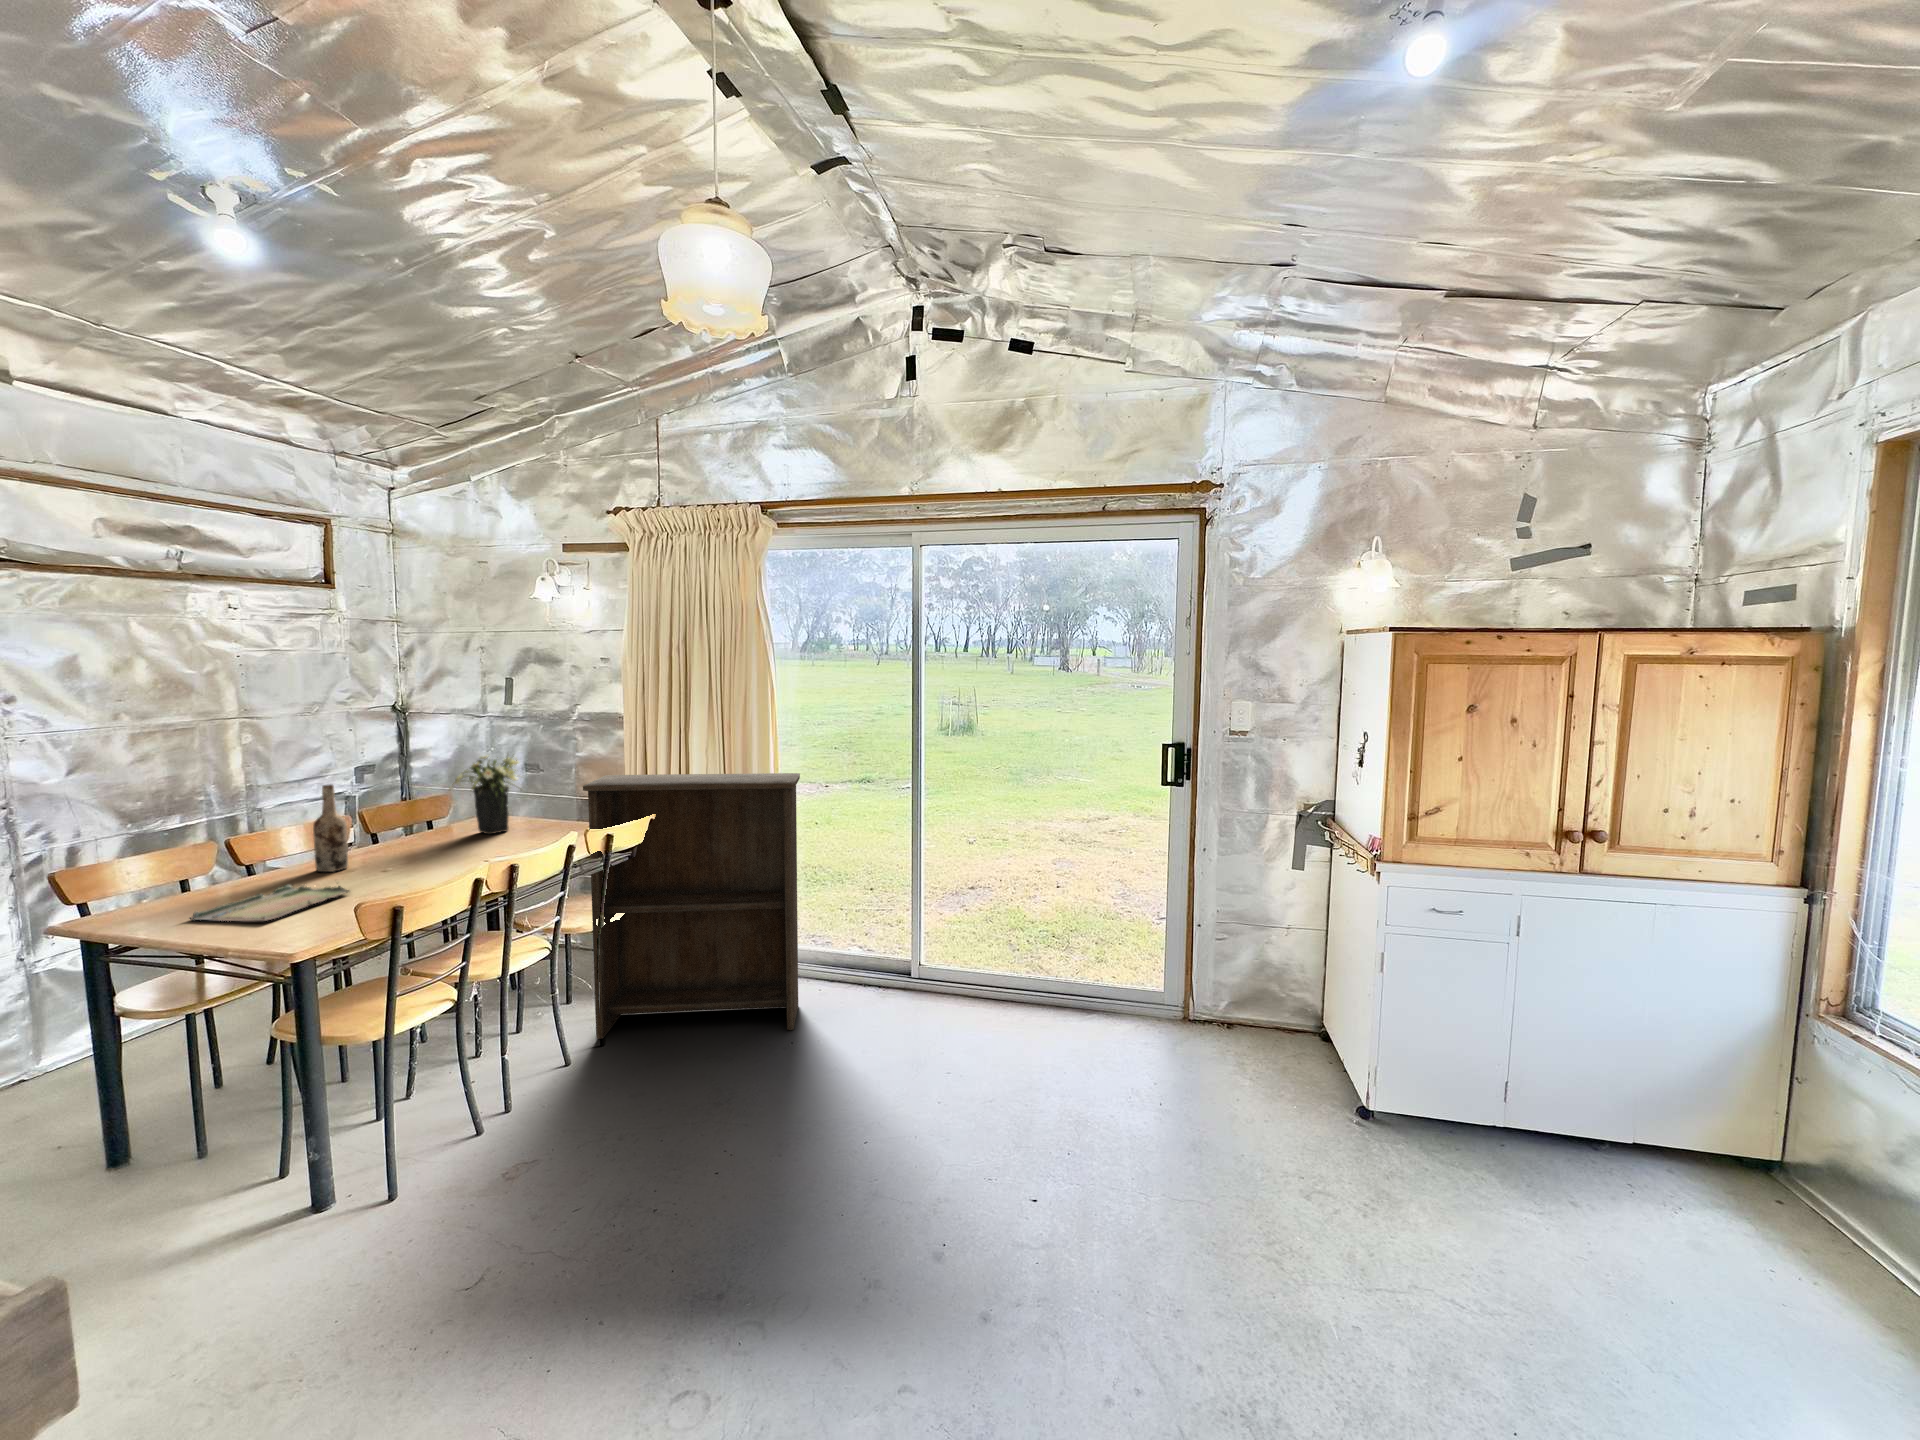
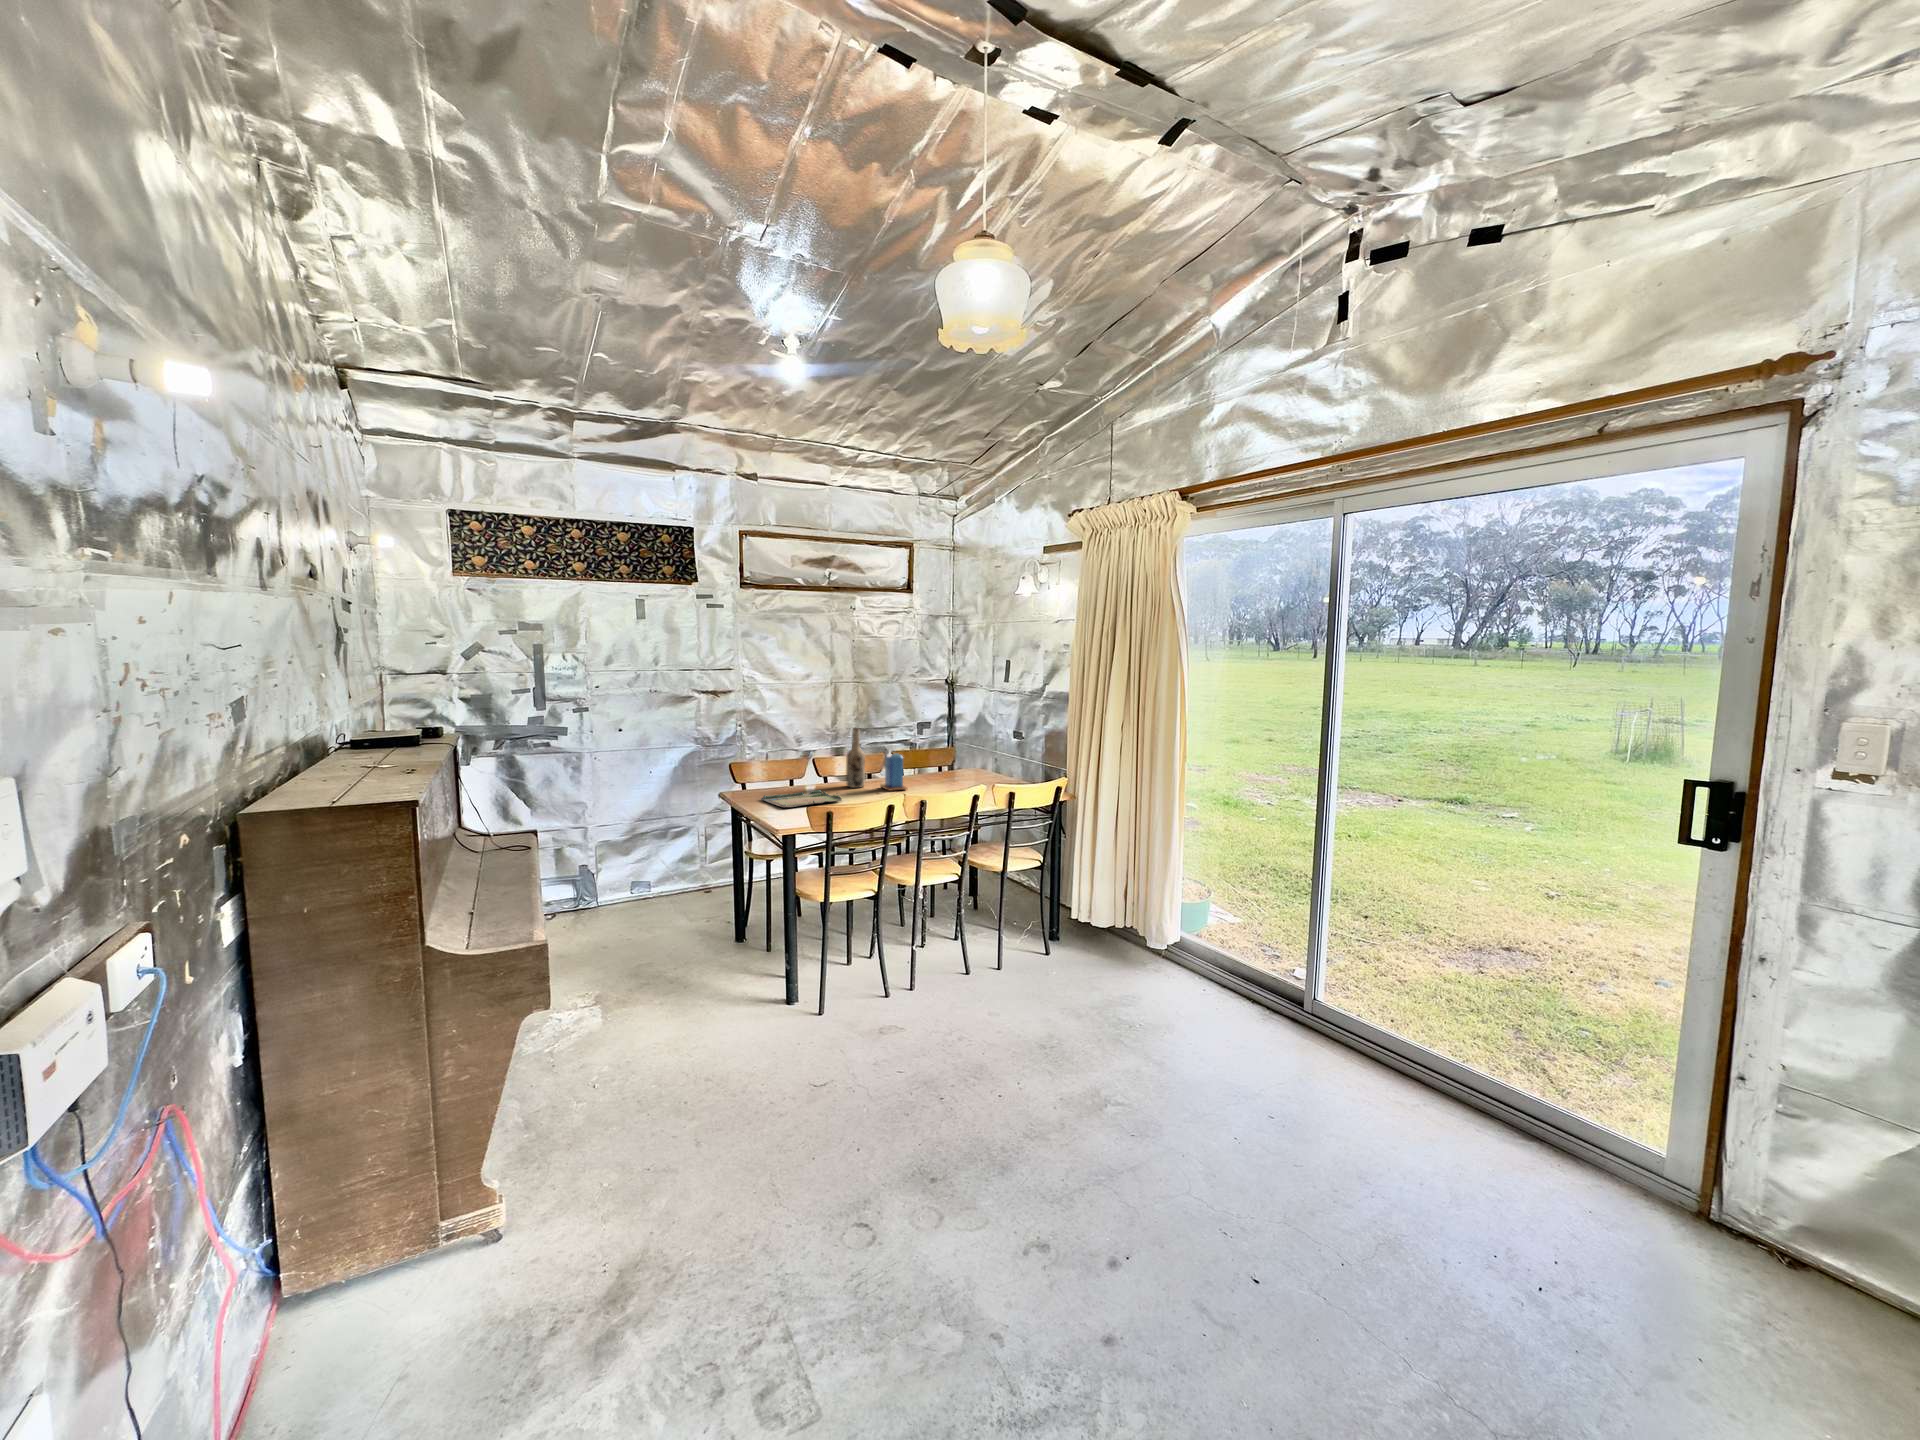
flower arrangement: present [449,755,519,834] -> none [940,719,993,781]
bookshelf: present [583,773,800,1039] -> none [994,743,1184,1011]
candle: none [376,808,427,865] -> present [881,753,907,791]

